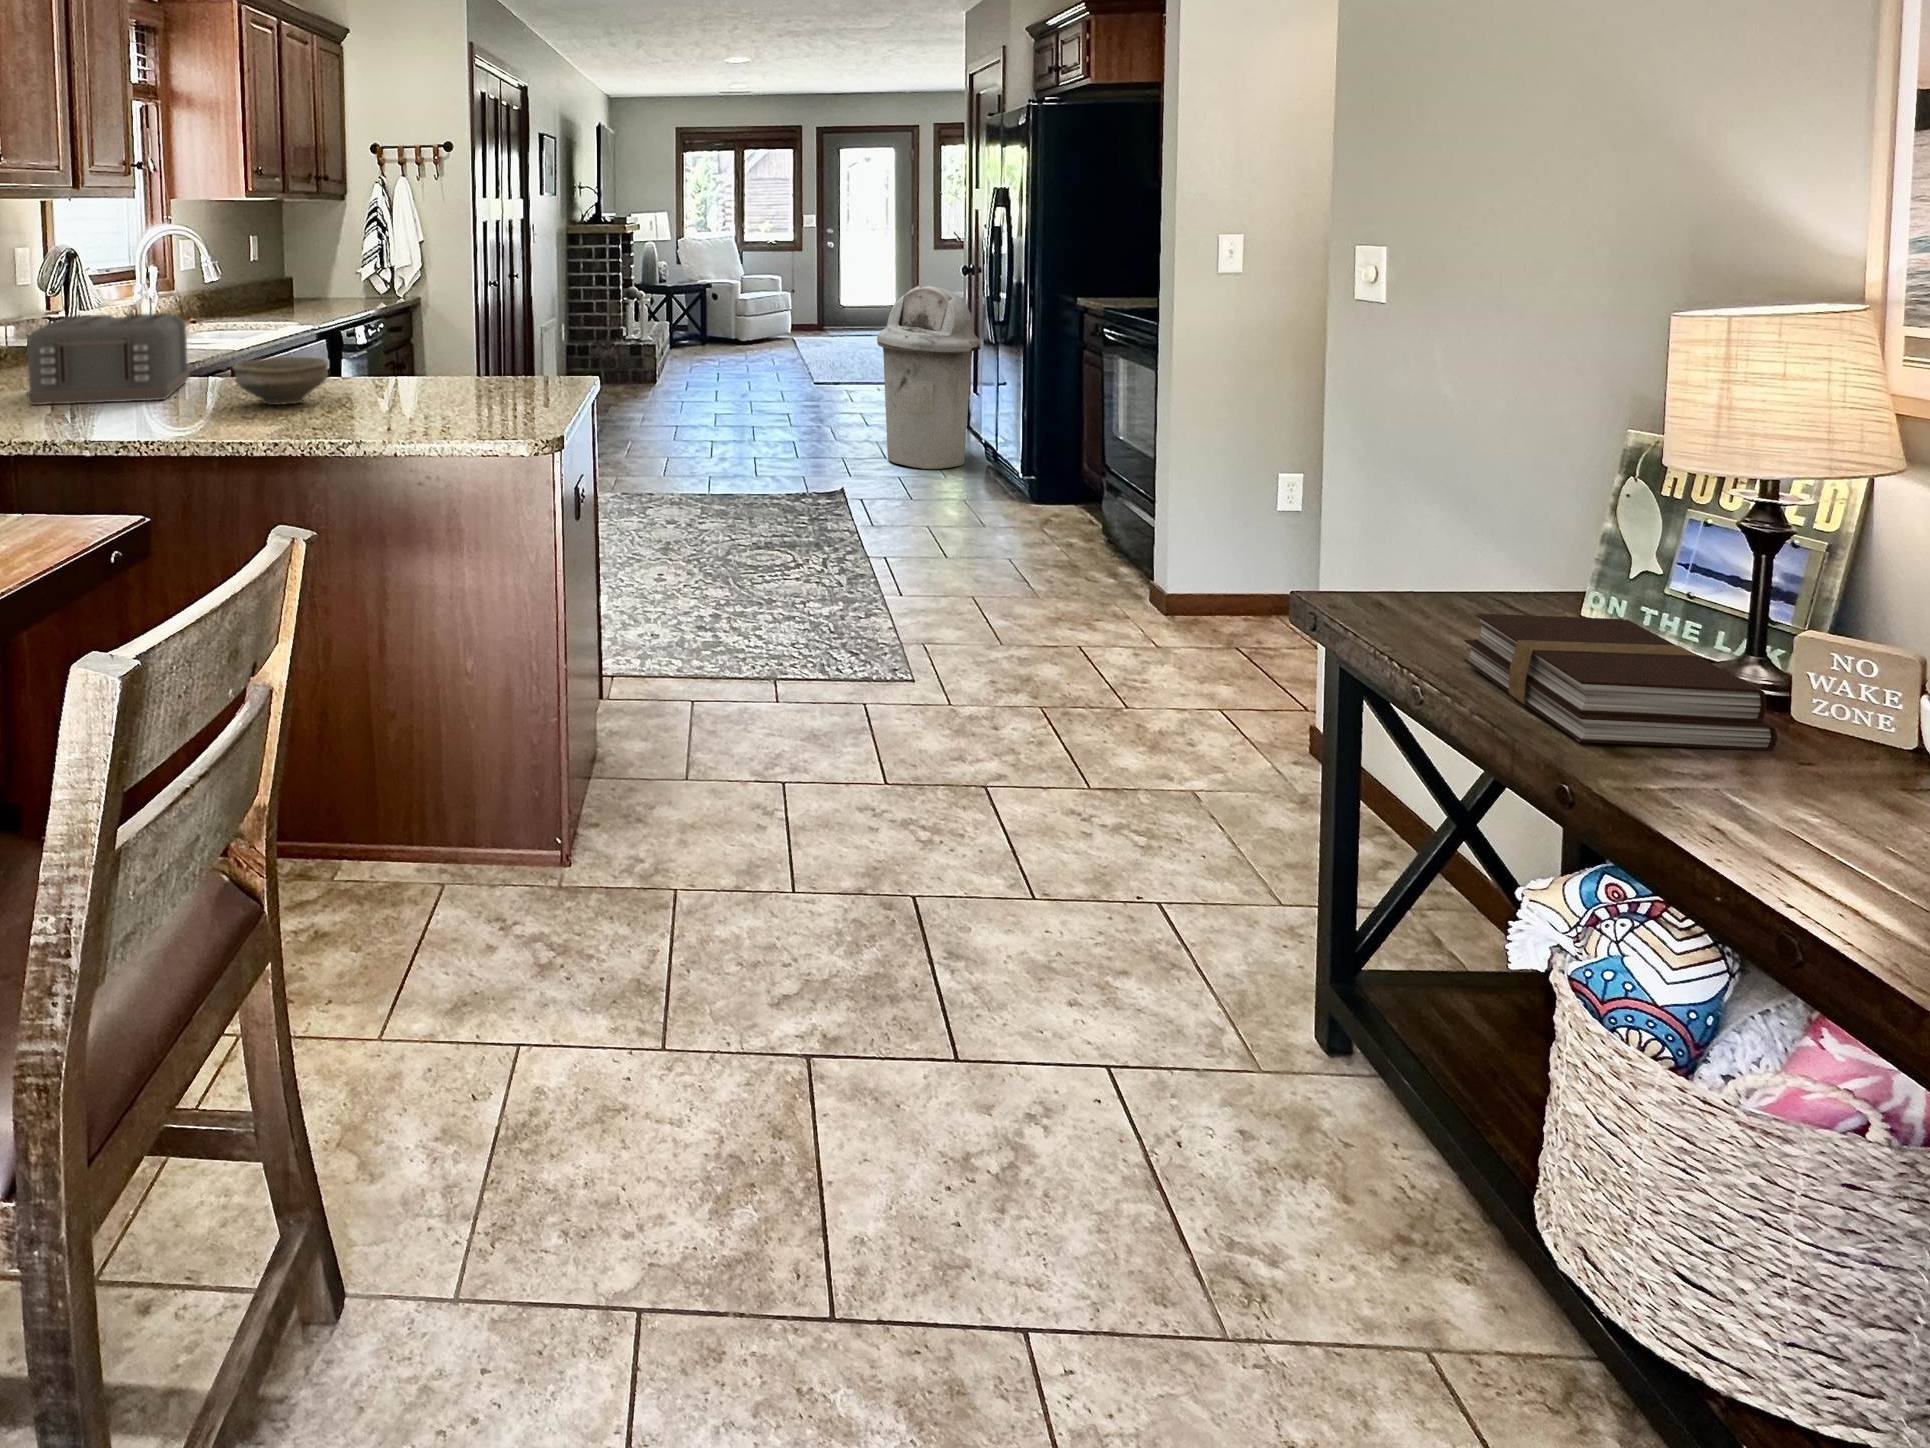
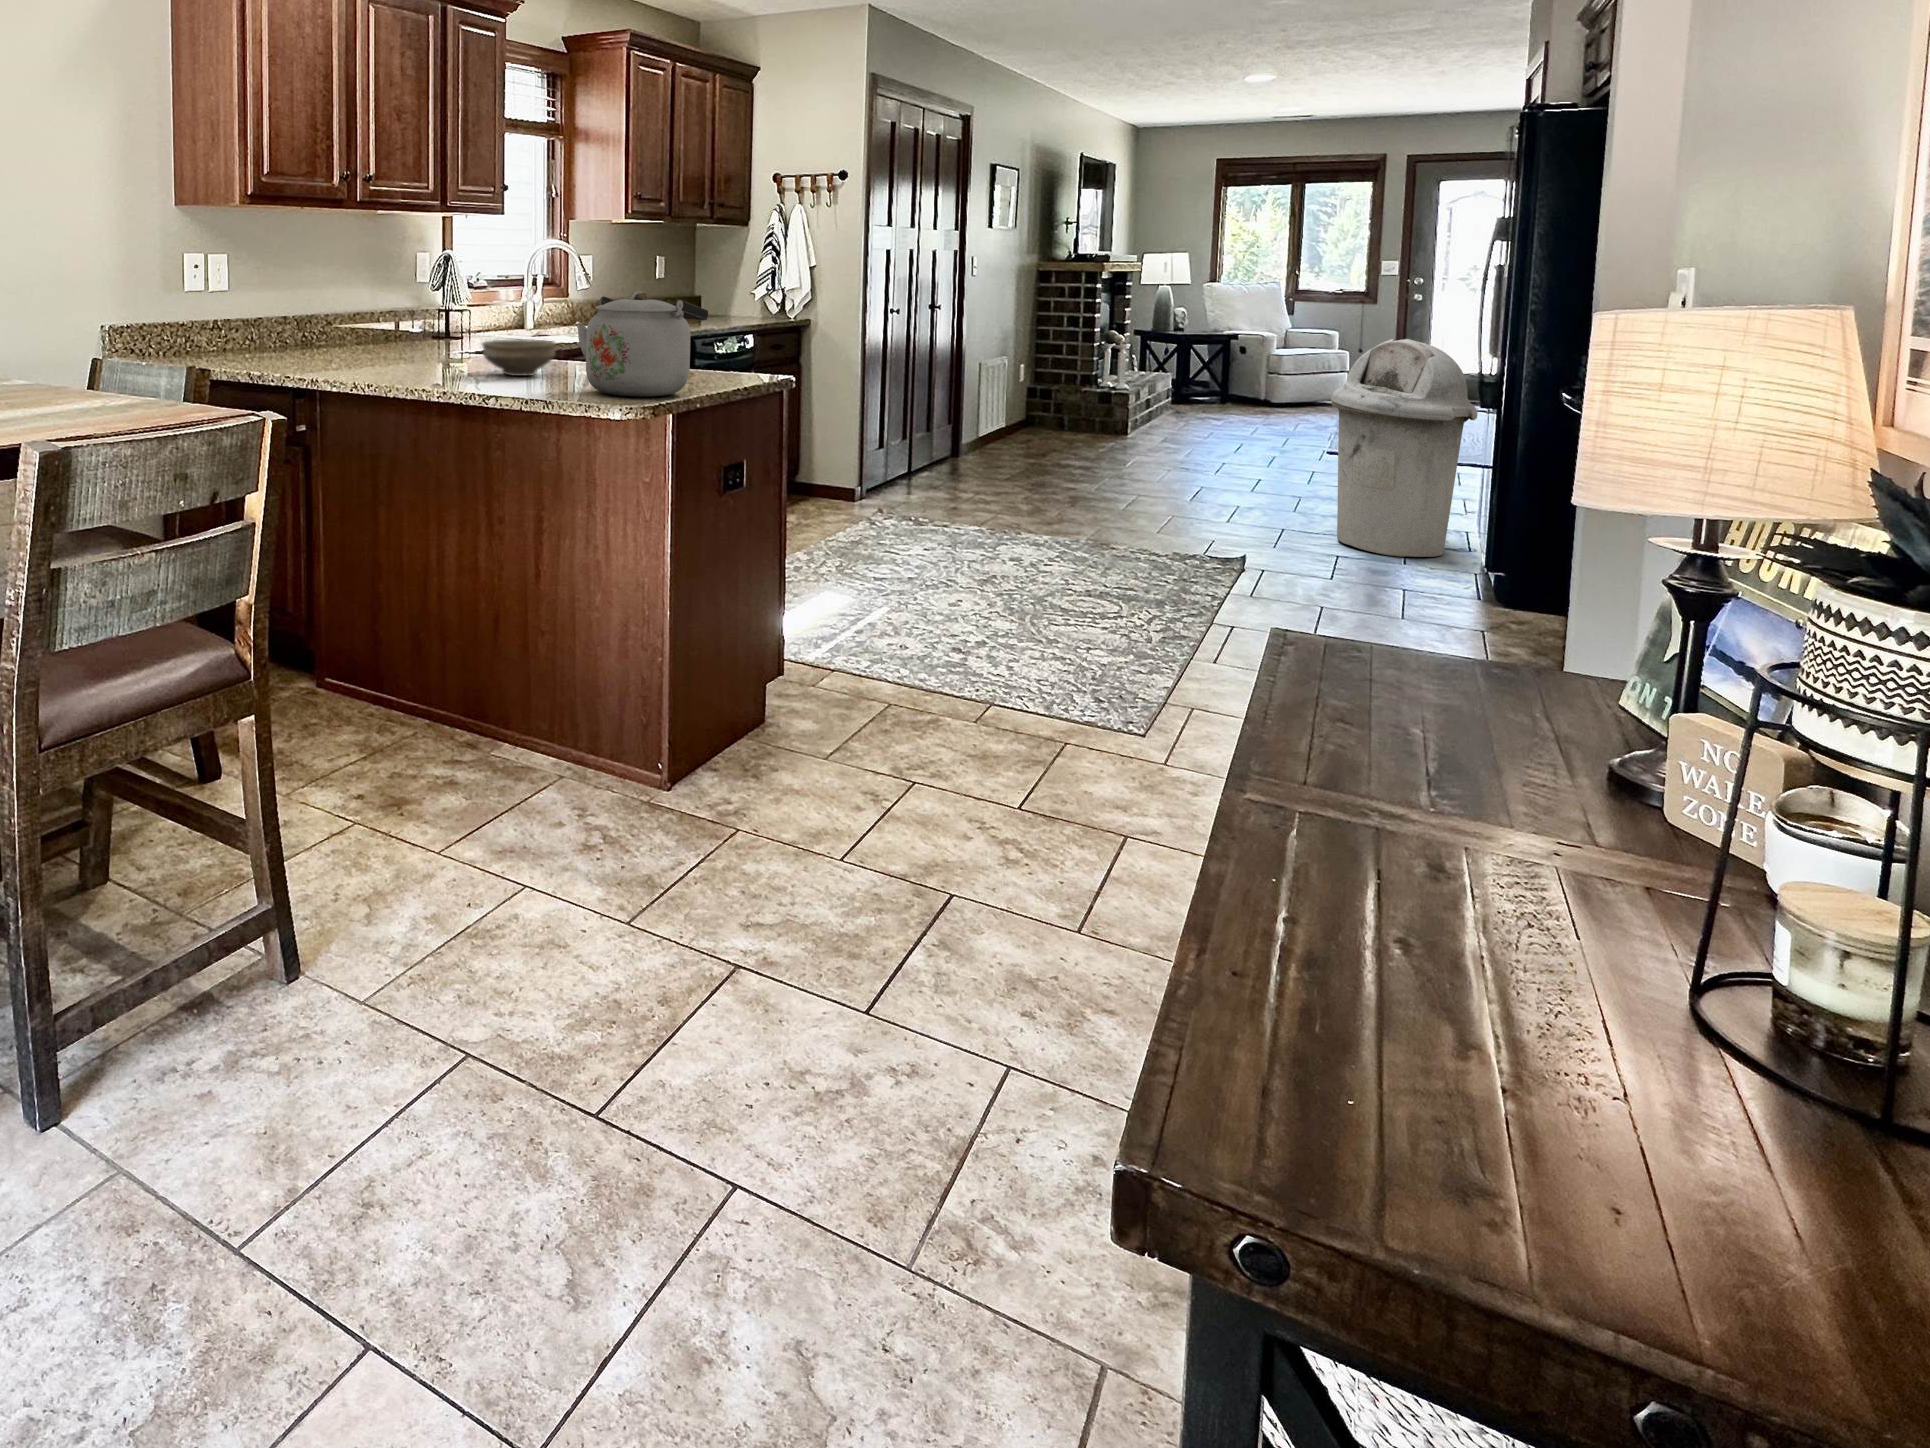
kettle: none [390,296,545,420] -> present [577,292,708,396]
toaster: present [27,313,190,405] -> none [359,300,491,367]
book: present [1464,613,1777,751] -> none [1299,660,1550,841]

